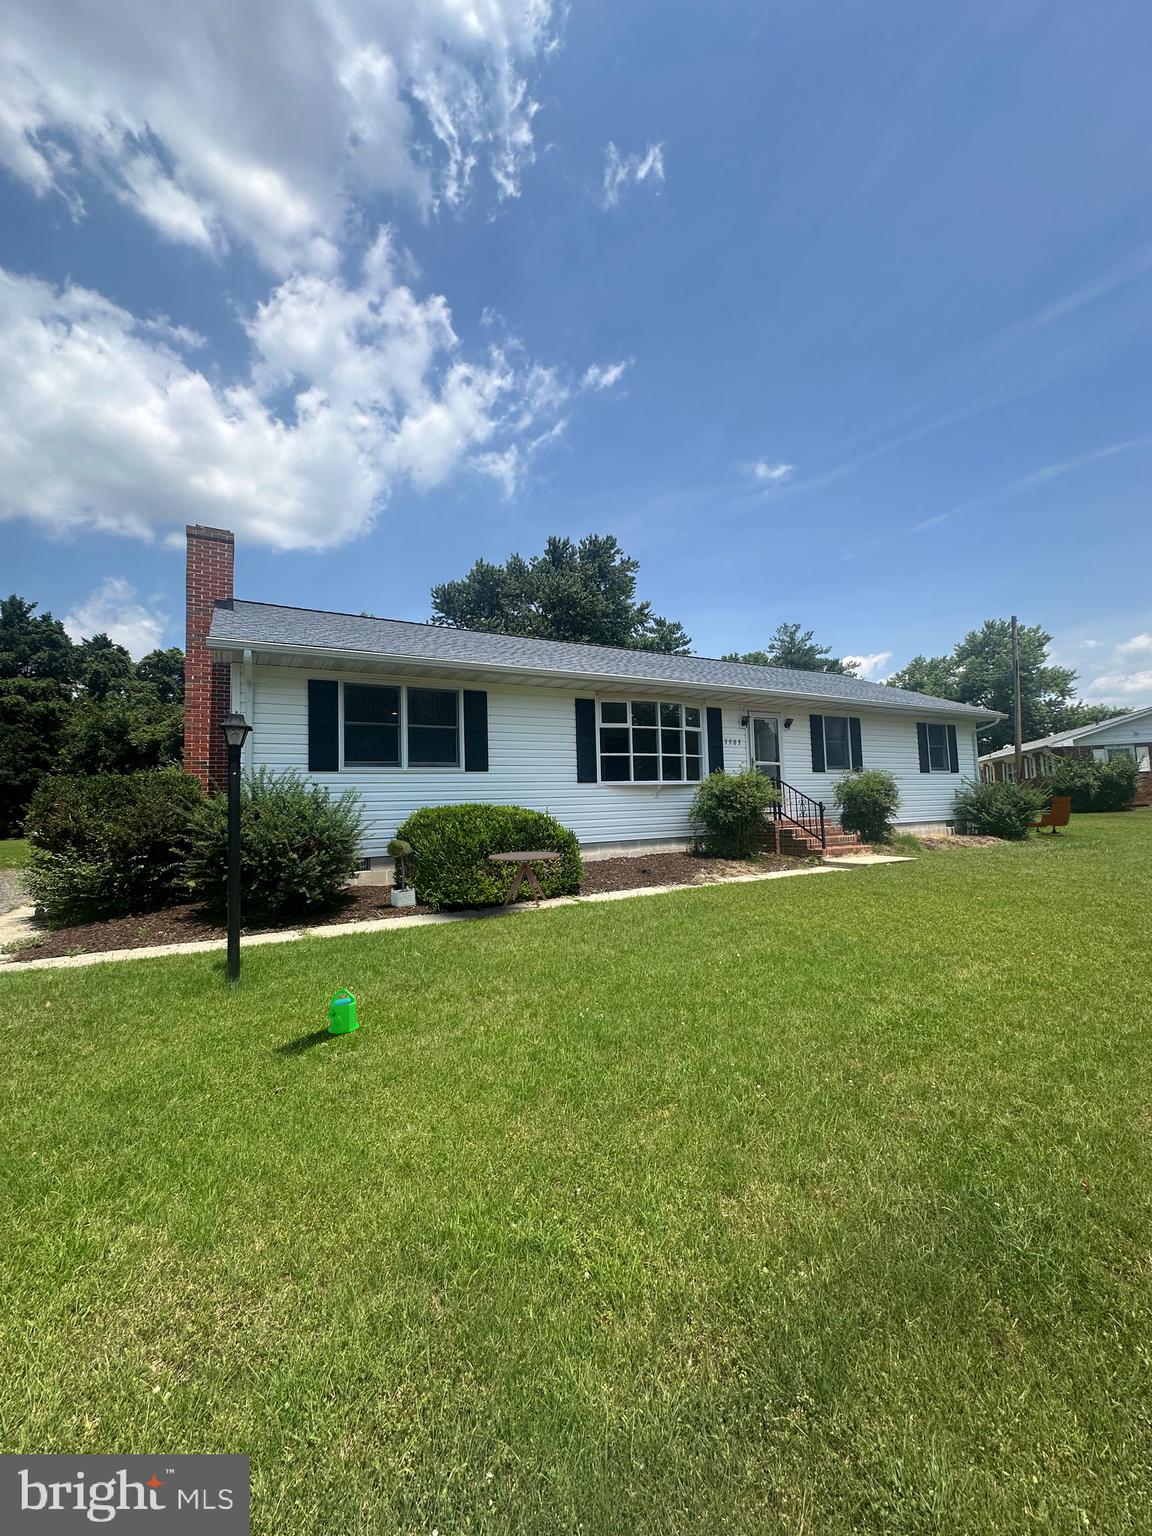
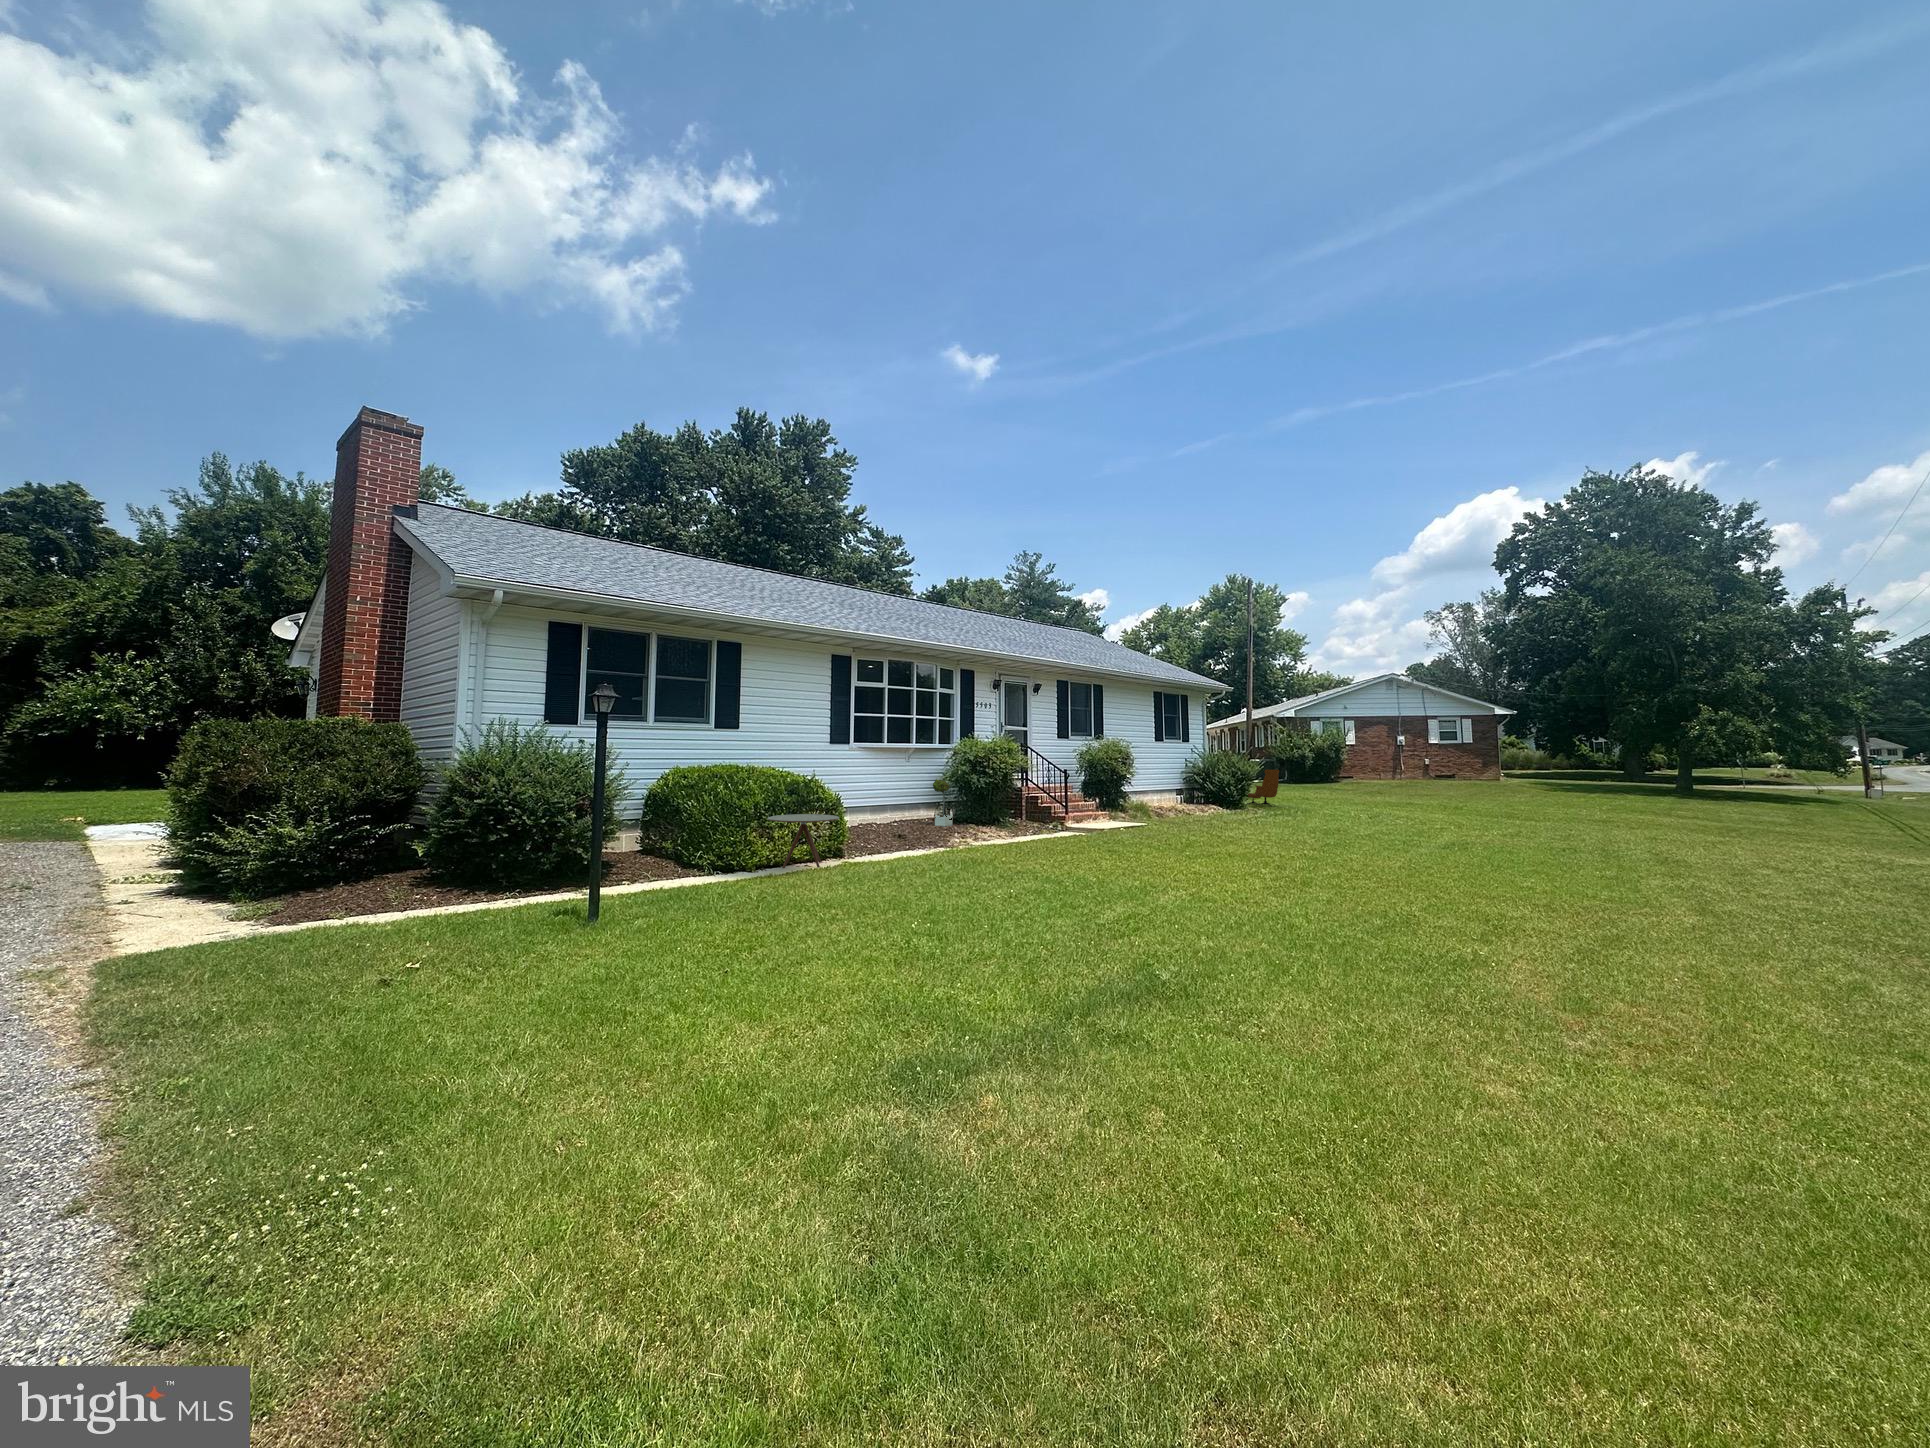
potted tree: present [387,839,415,907] -> present [933,779,952,827]
watering can: present [327,989,359,1034] -> none [734,911,759,944]

